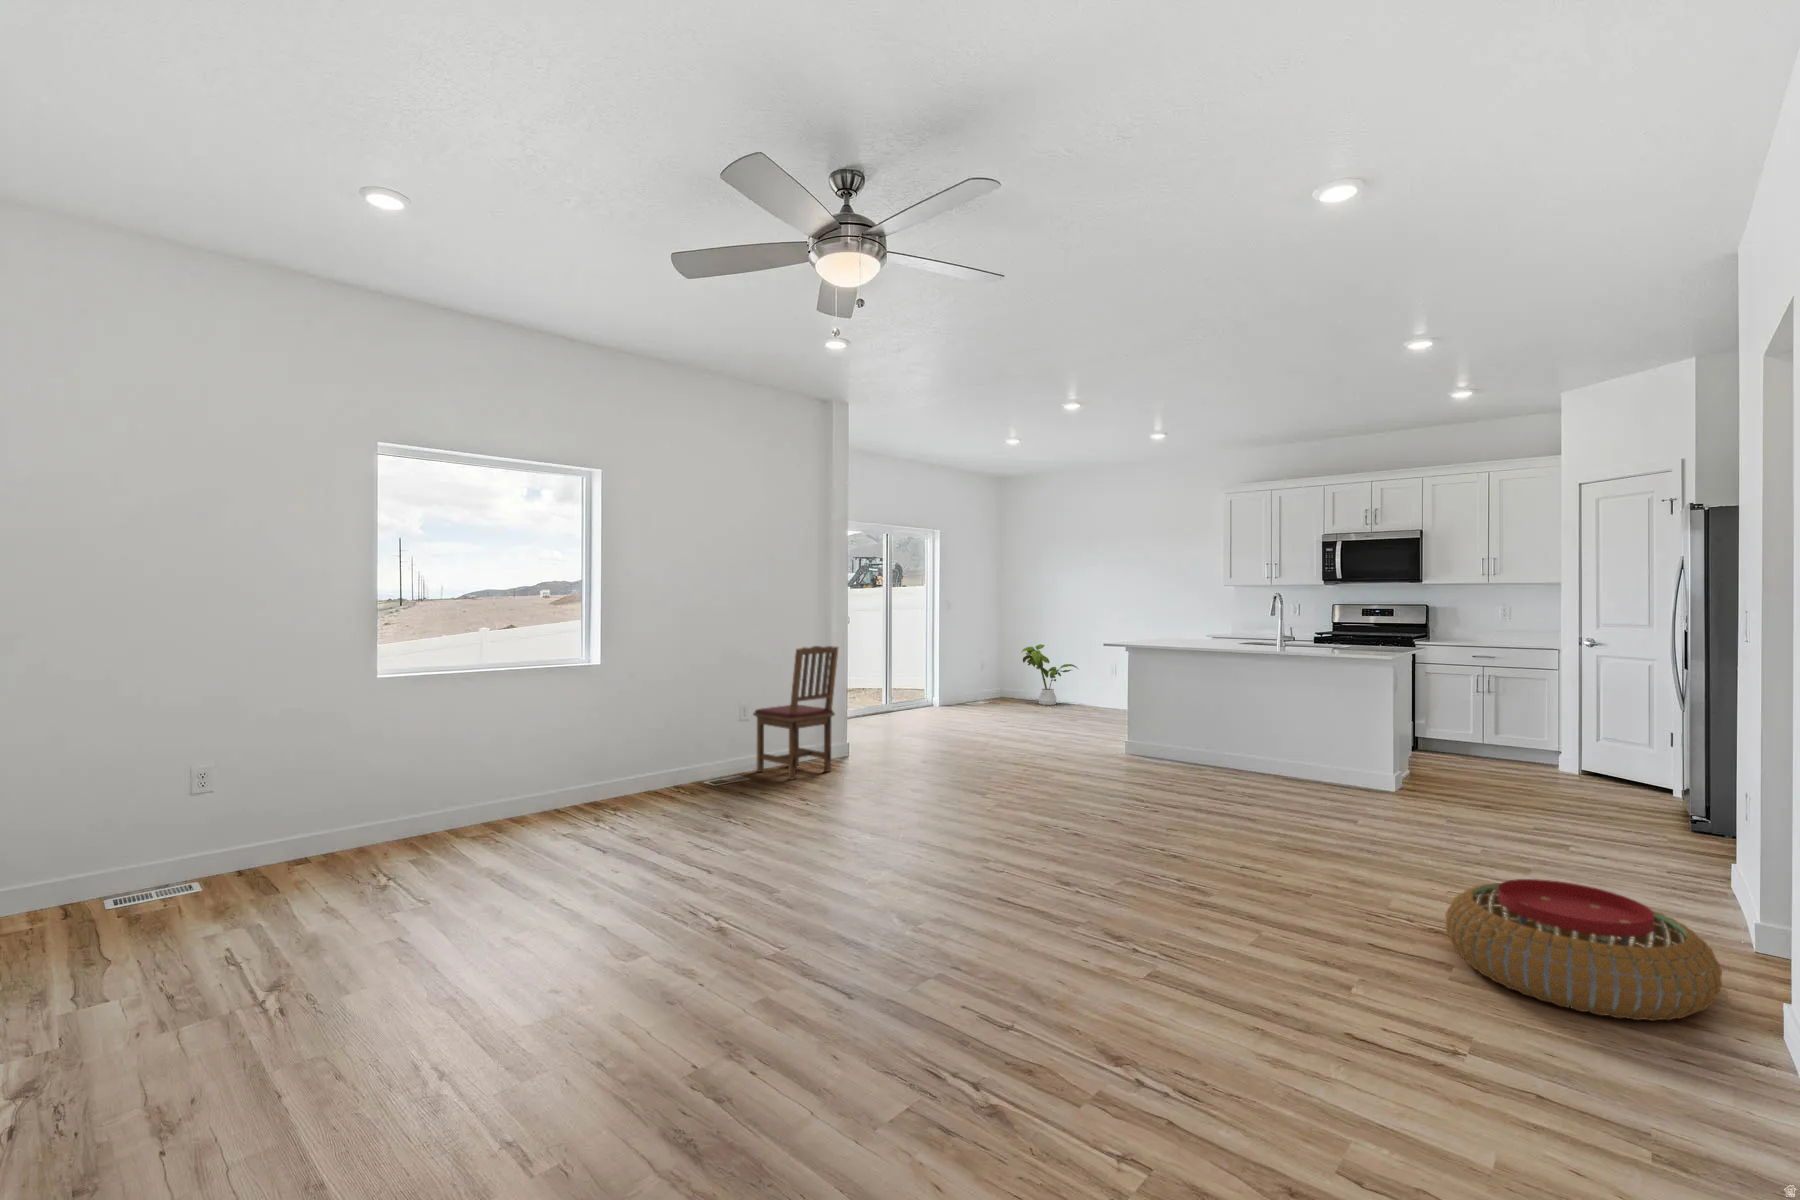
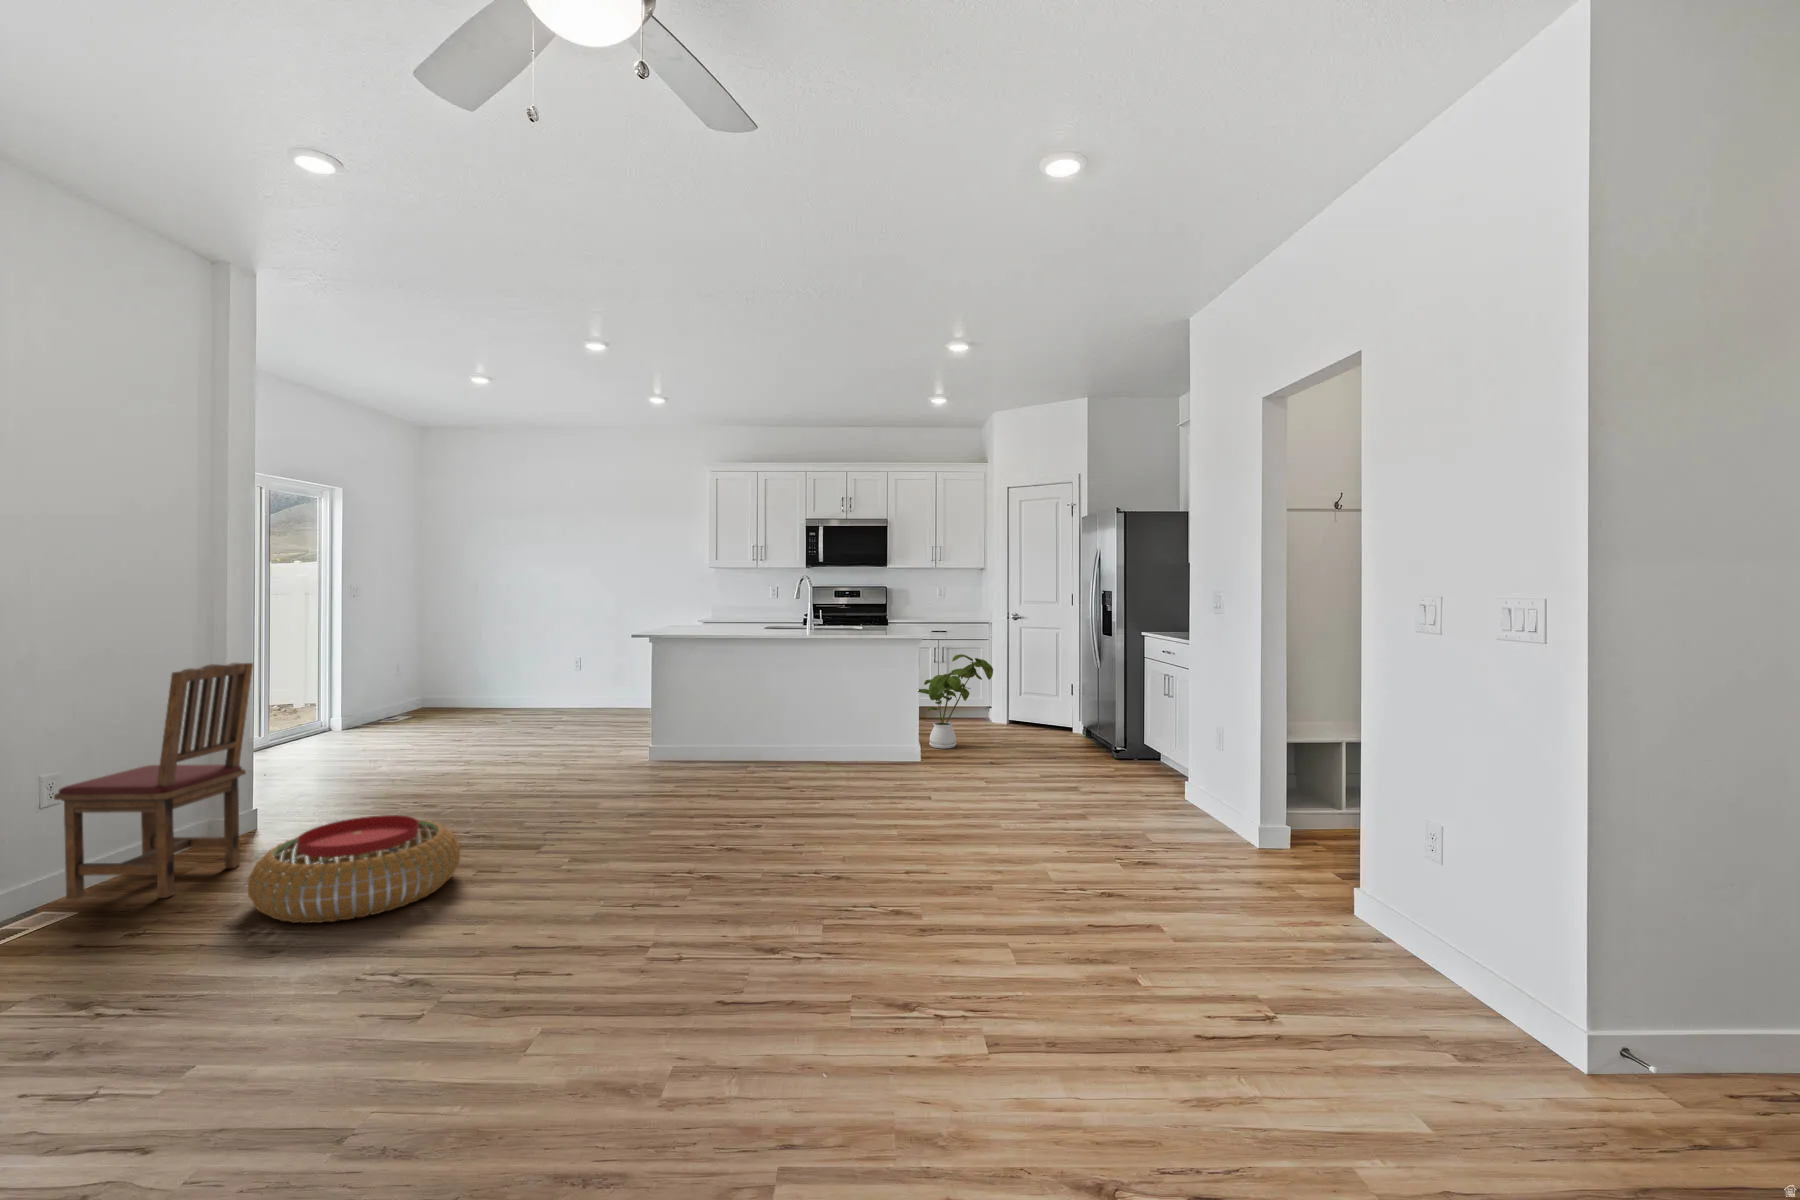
house plant: present [1022,644,1078,705] -> present [918,654,993,749]
pouf: present [1446,879,1722,1021] -> present [248,815,460,923]

